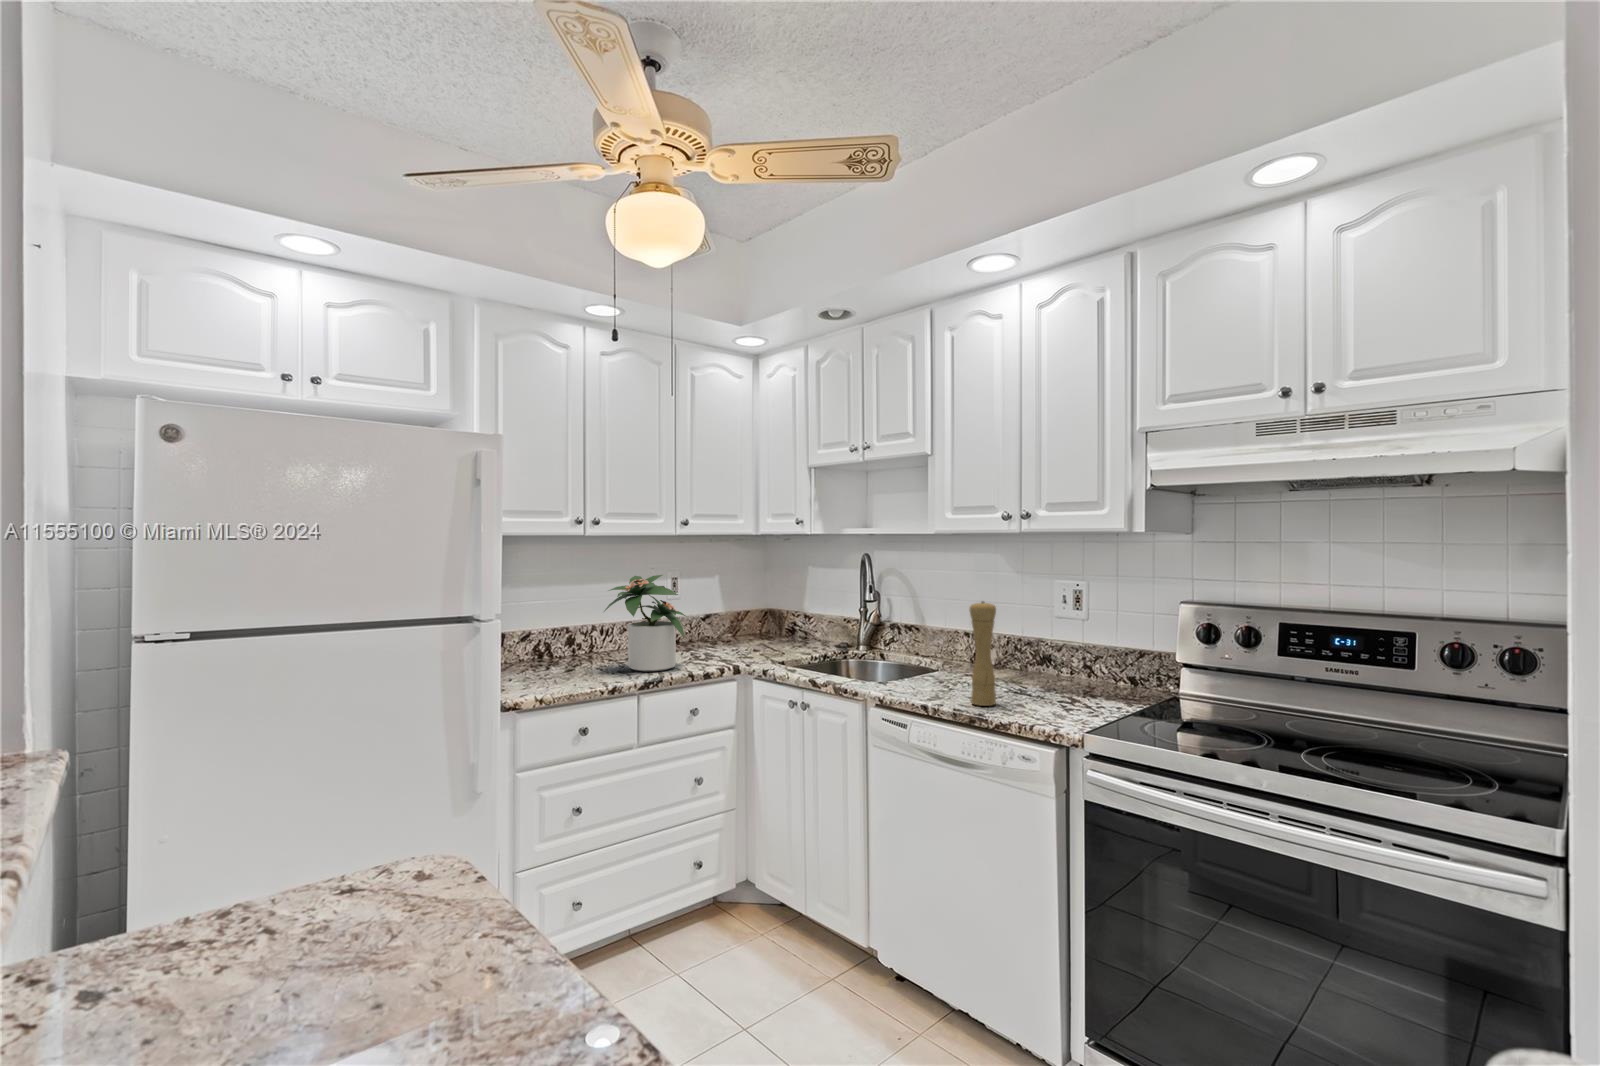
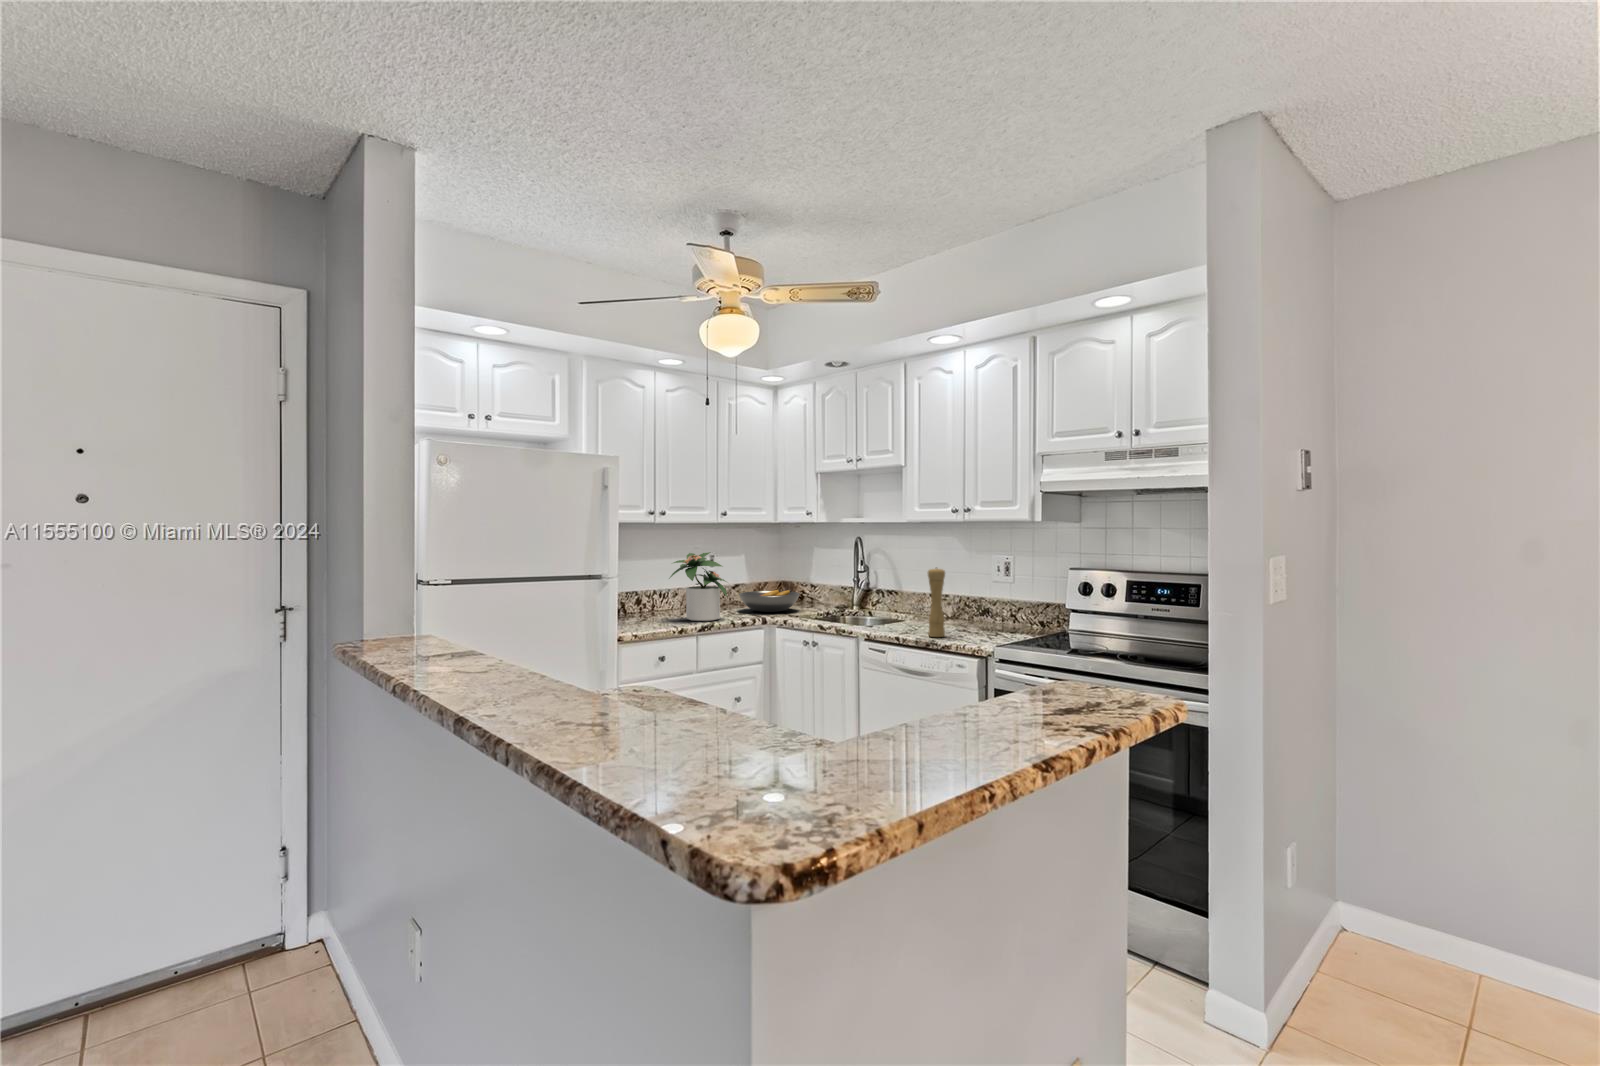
fruit bowl: none [706,624,788,654] -> present [739,590,800,612]

